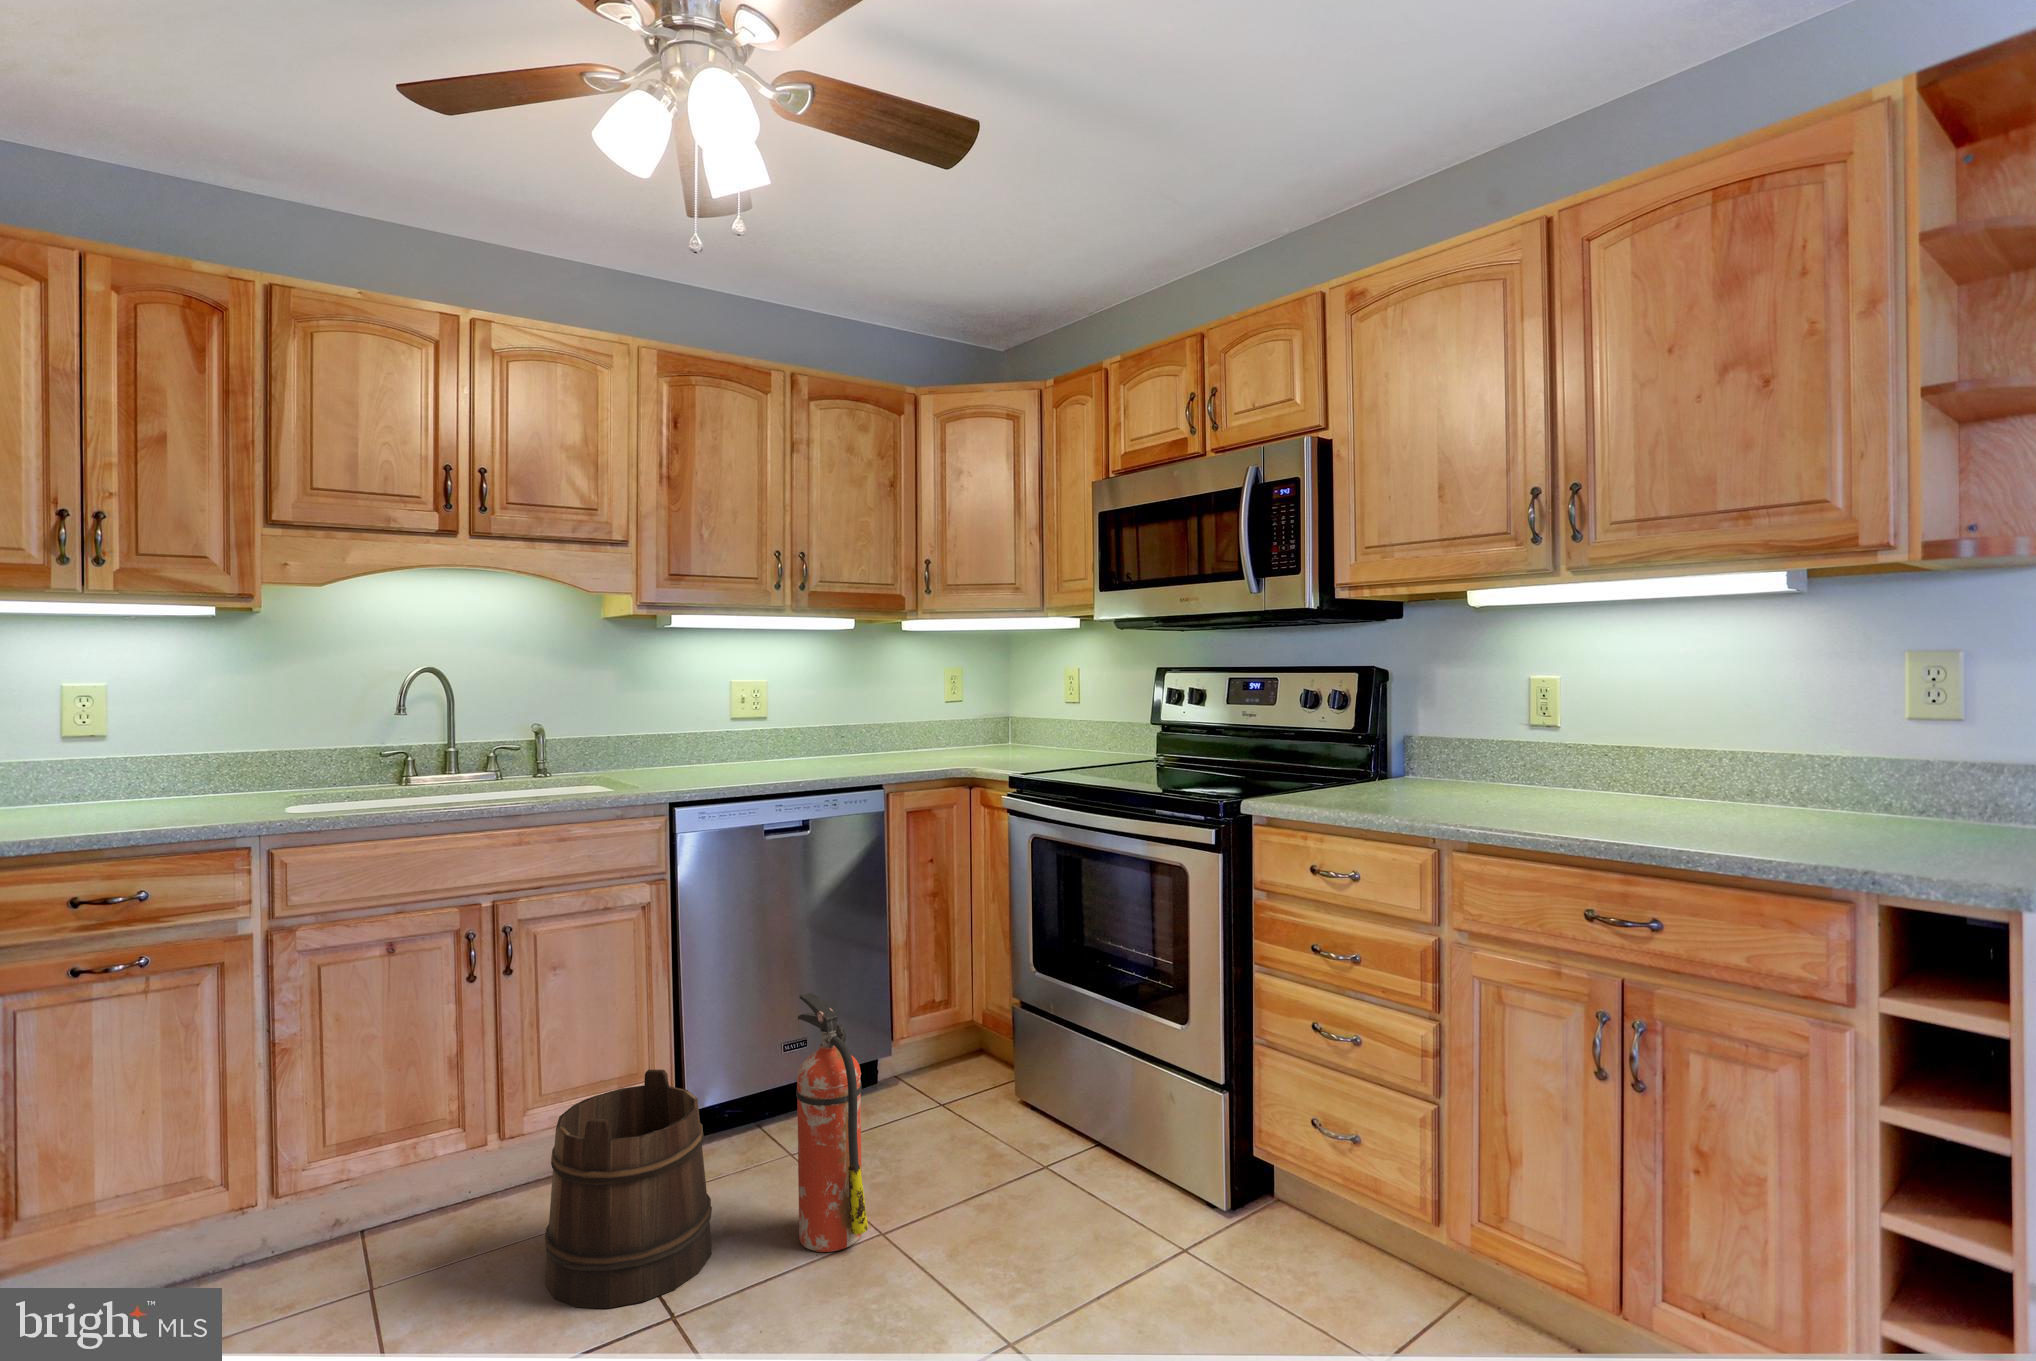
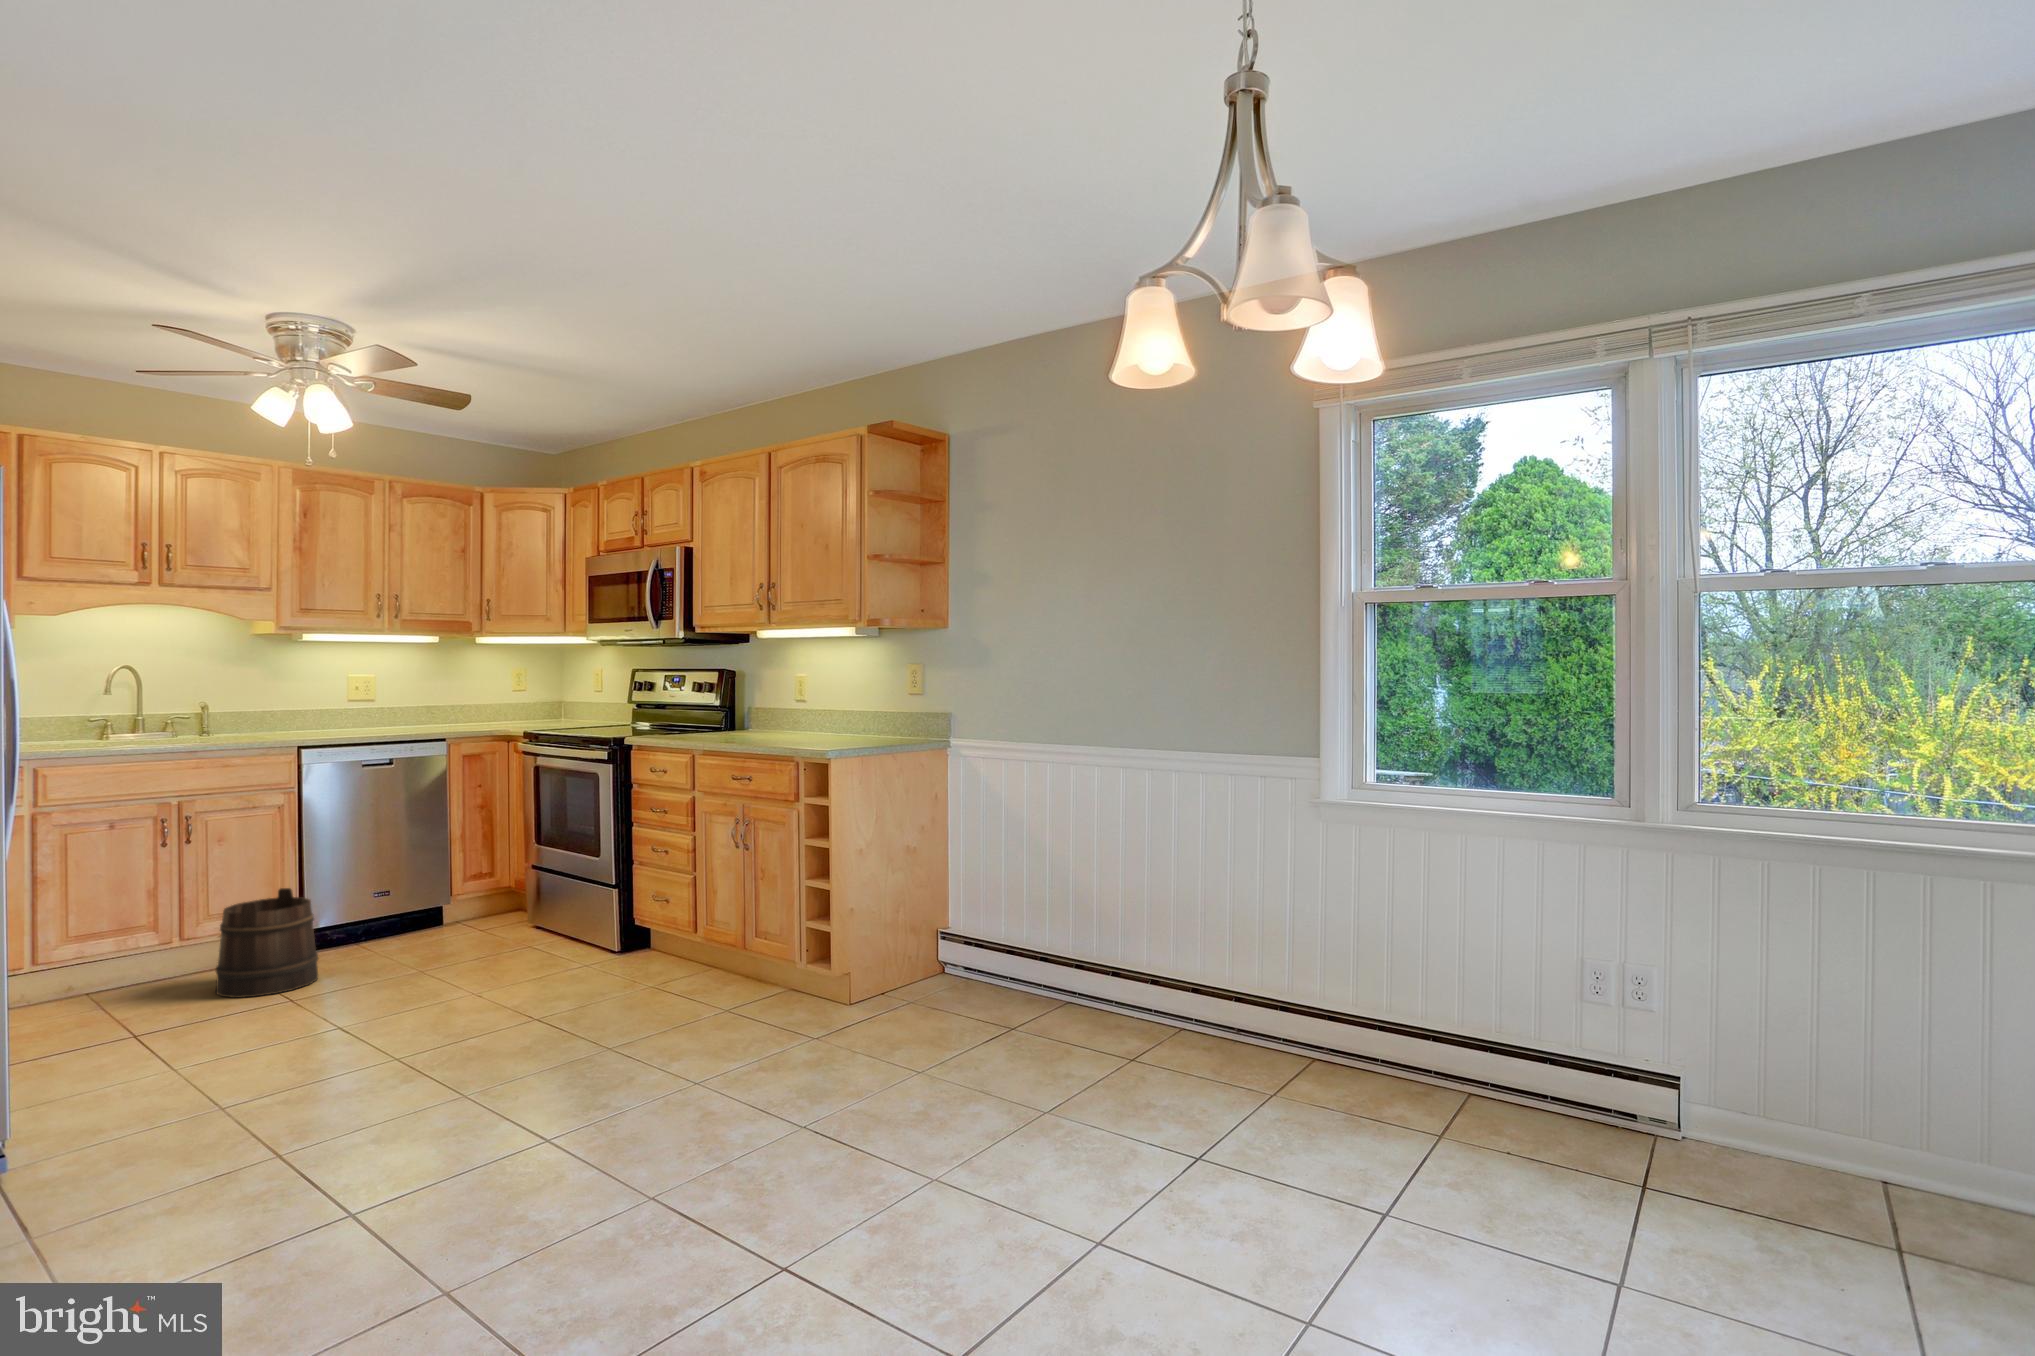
fire extinguisher: present [796,993,868,1252] -> none [372,845,412,975]

